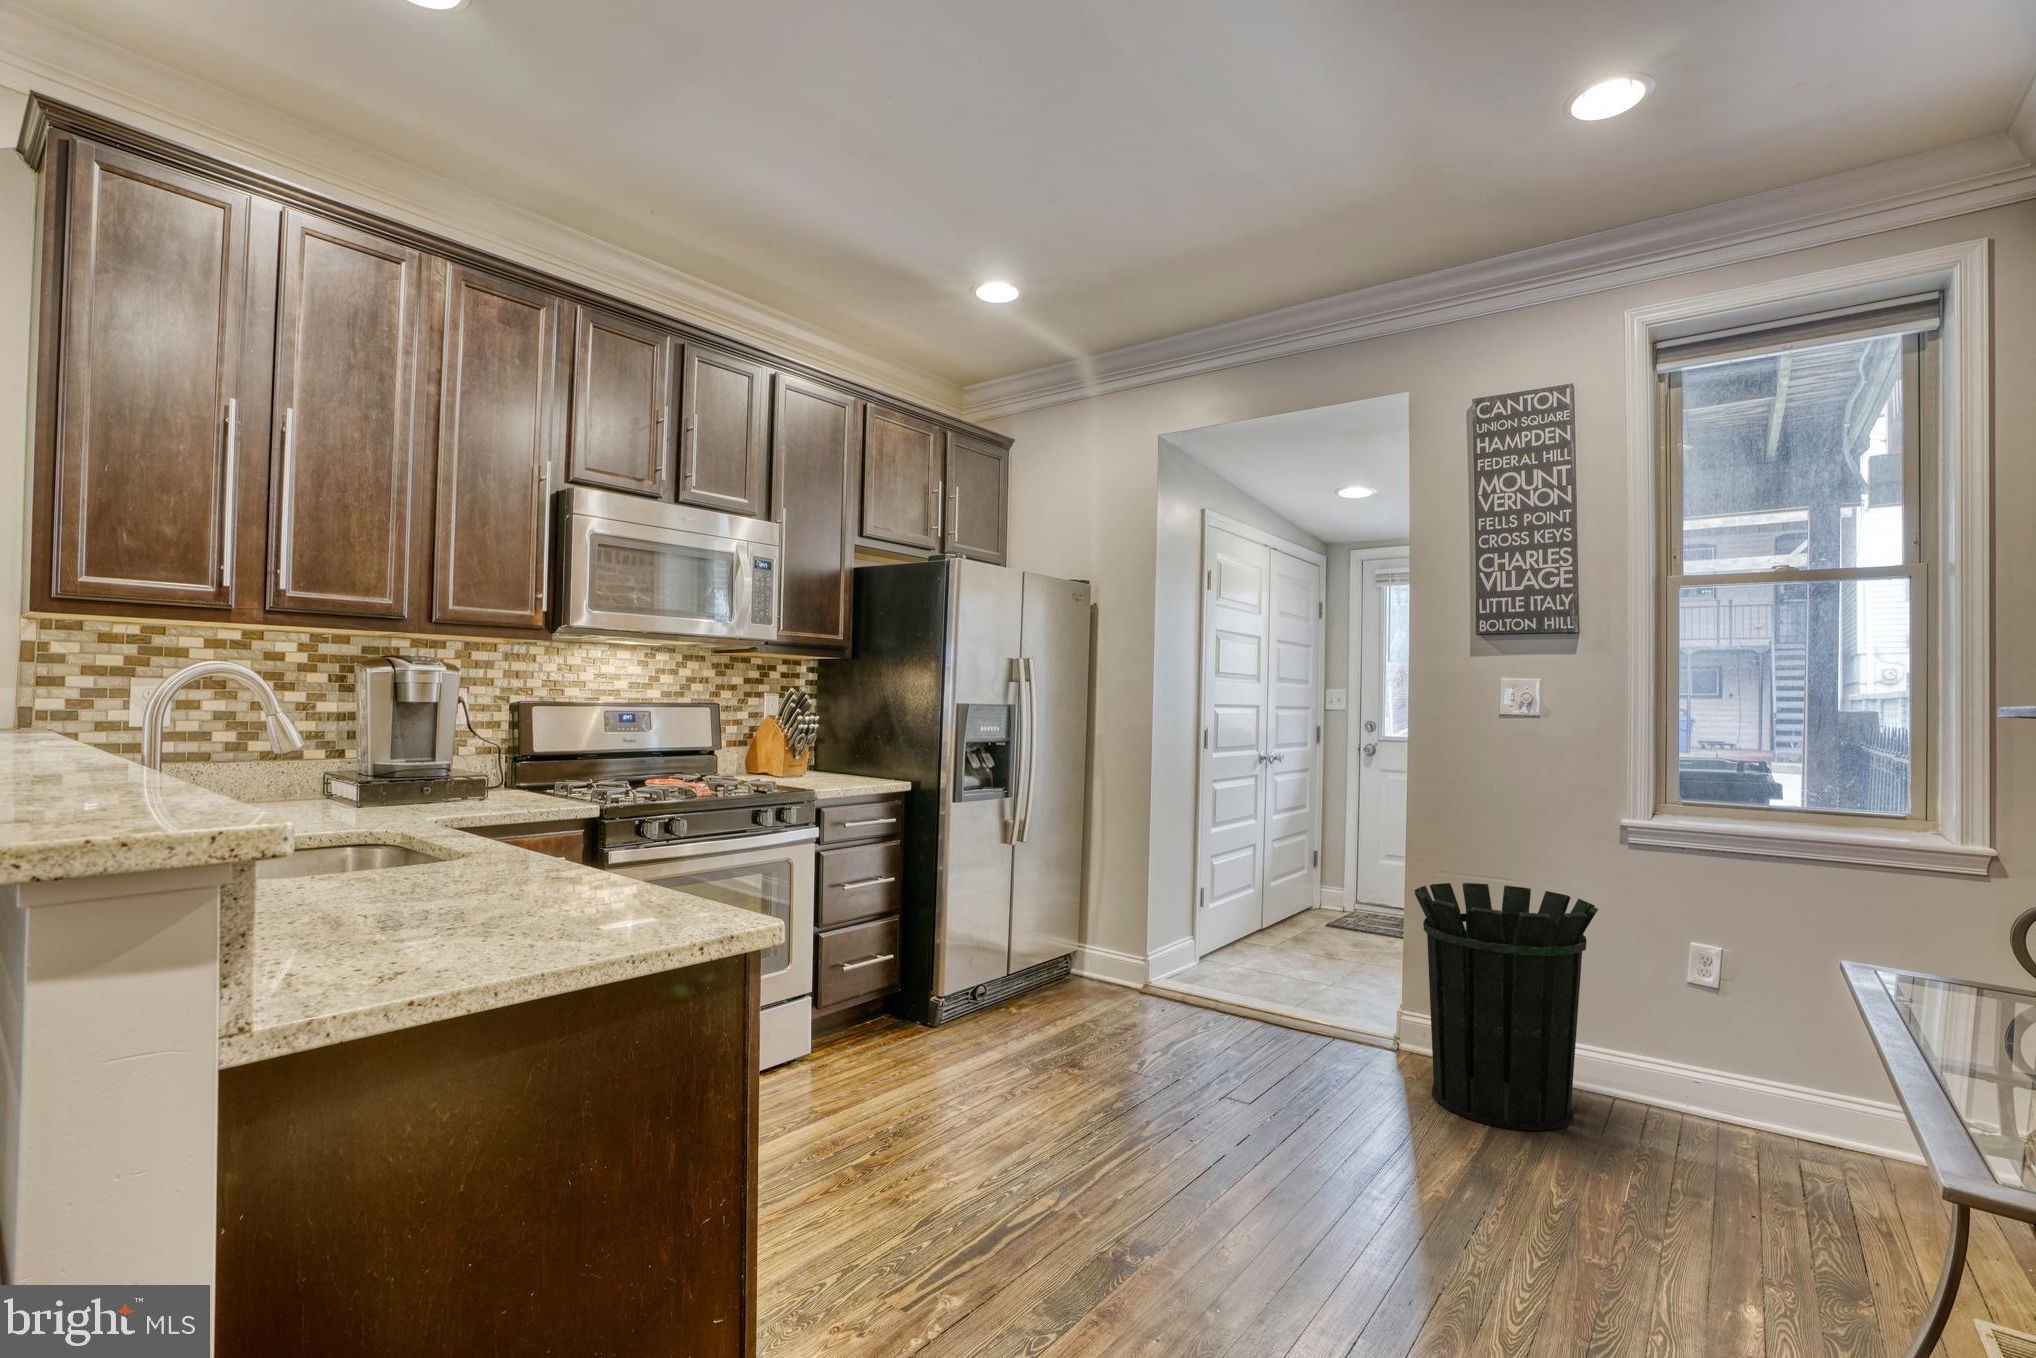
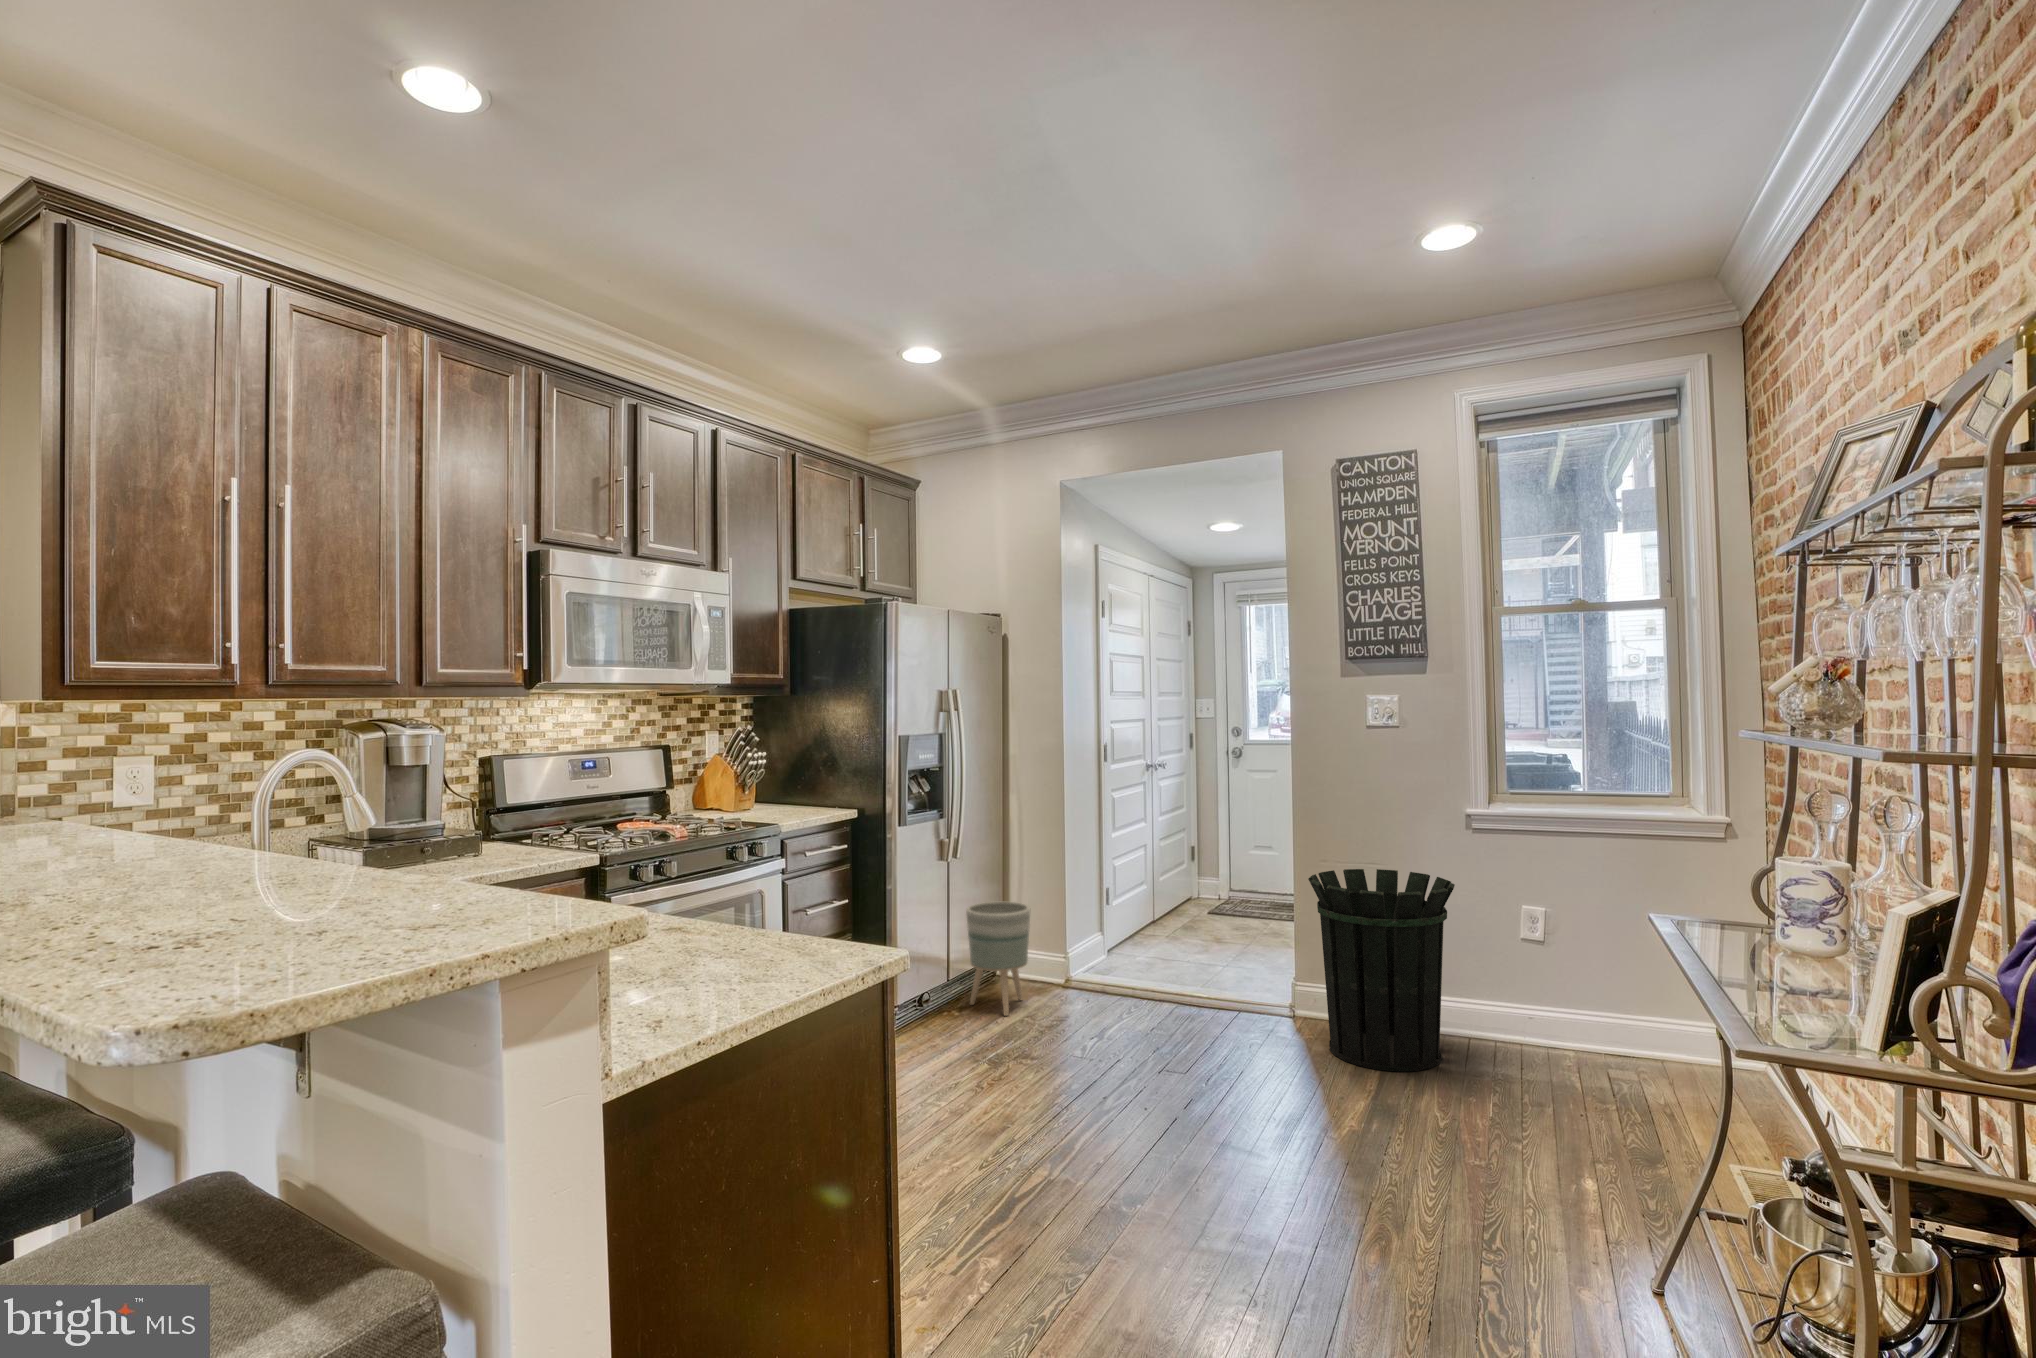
planter: none [1029,894,1100,1019] -> present [966,902,1030,1016]

